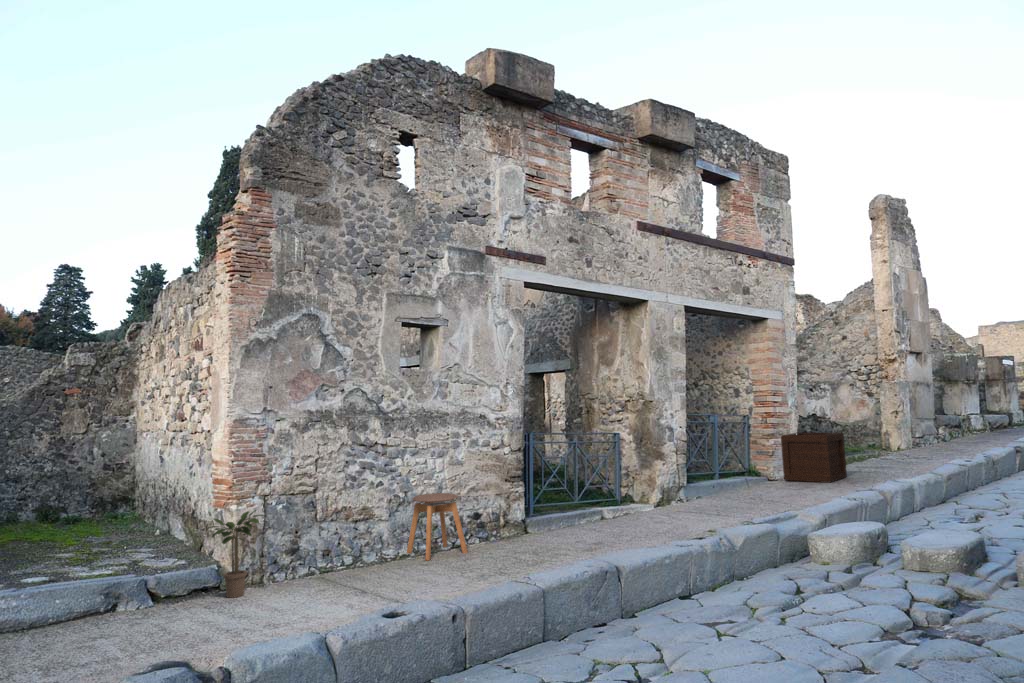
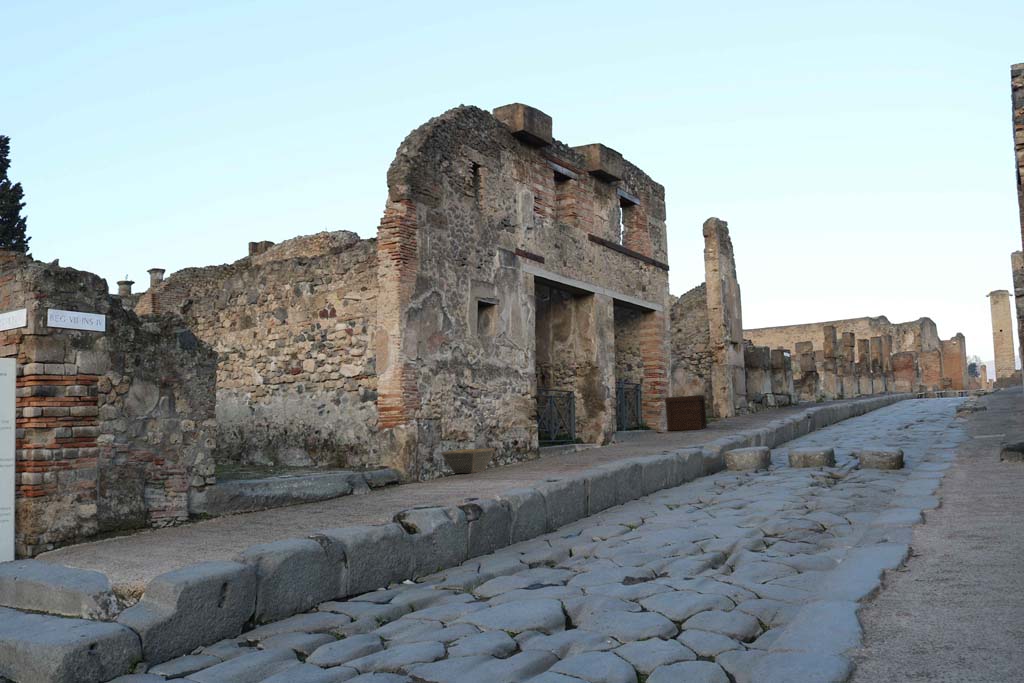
stool: present [407,493,468,560] -> none [486,423,531,466]
potted plant: present [208,510,264,598] -> none [408,423,438,482]
basket: none [306,533,384,578] -> present [441,448,495,473]

